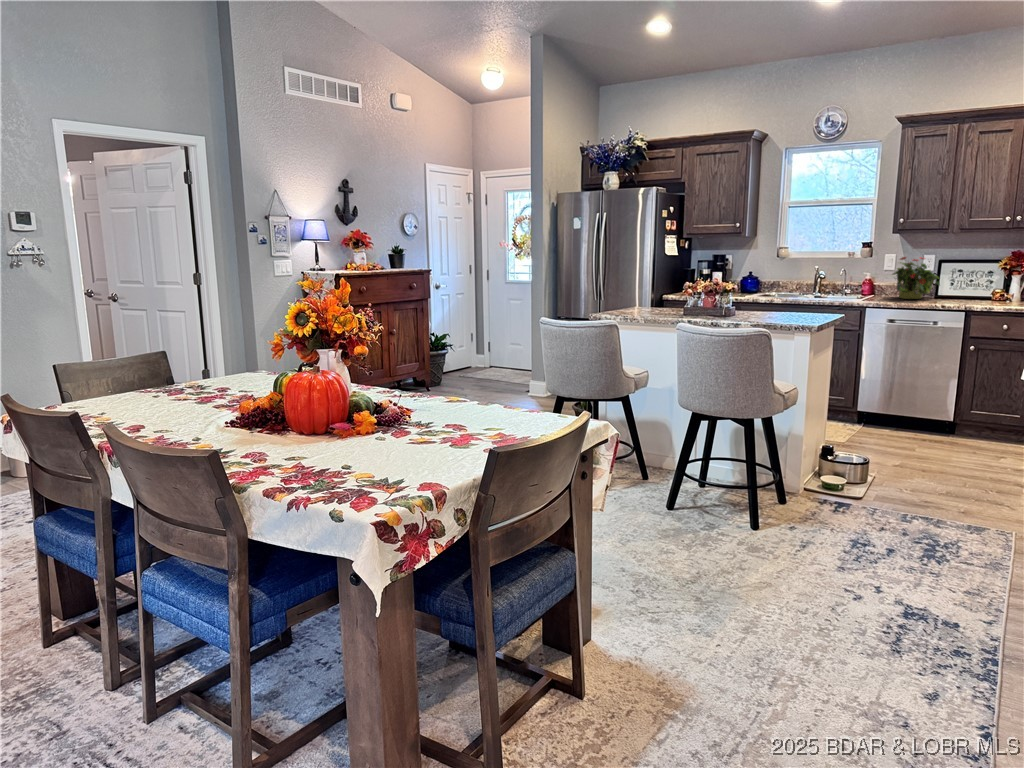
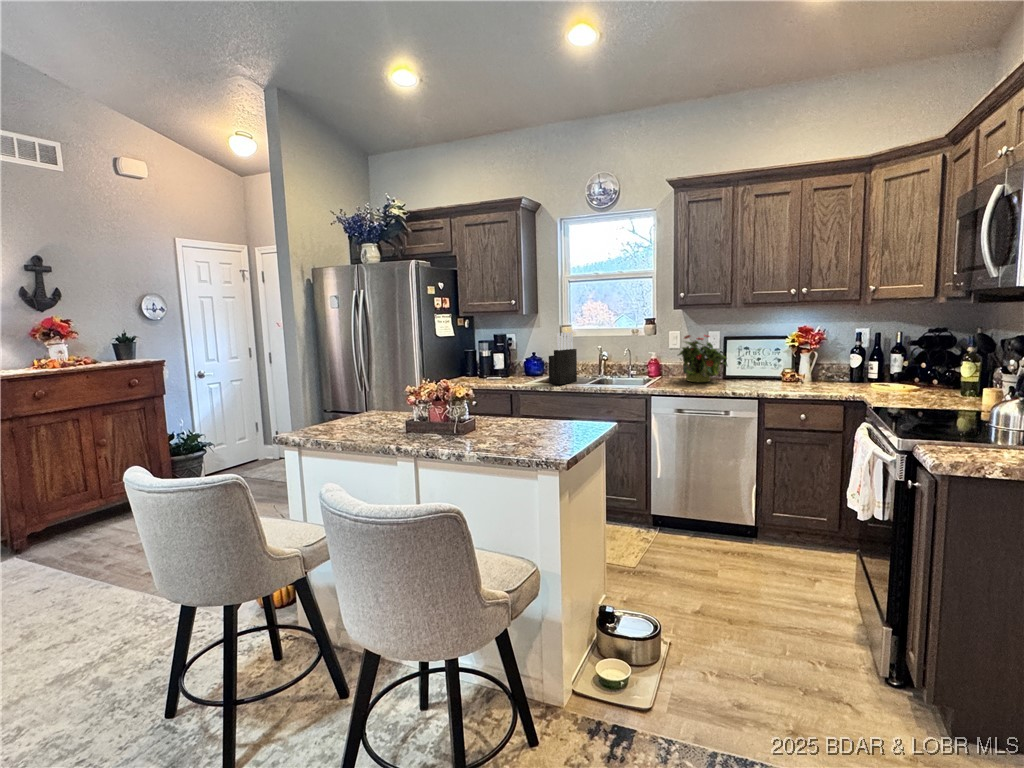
knife block: none [768,253,796,298] -> present [549,332,577,384]

